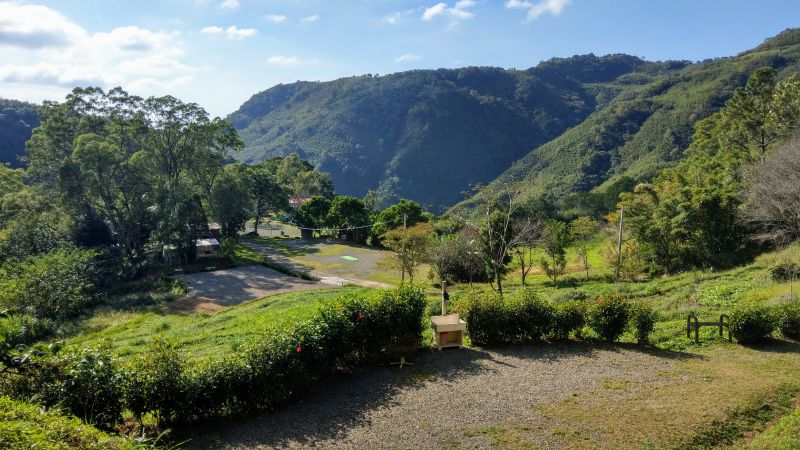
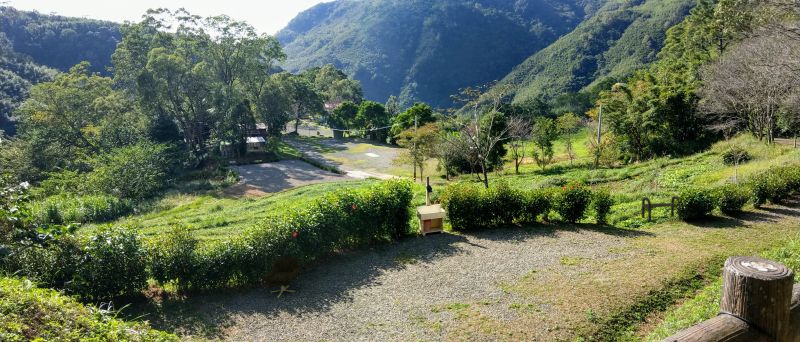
lounge chair: present [385,333,418,368] -> present [262,258,301,297]

